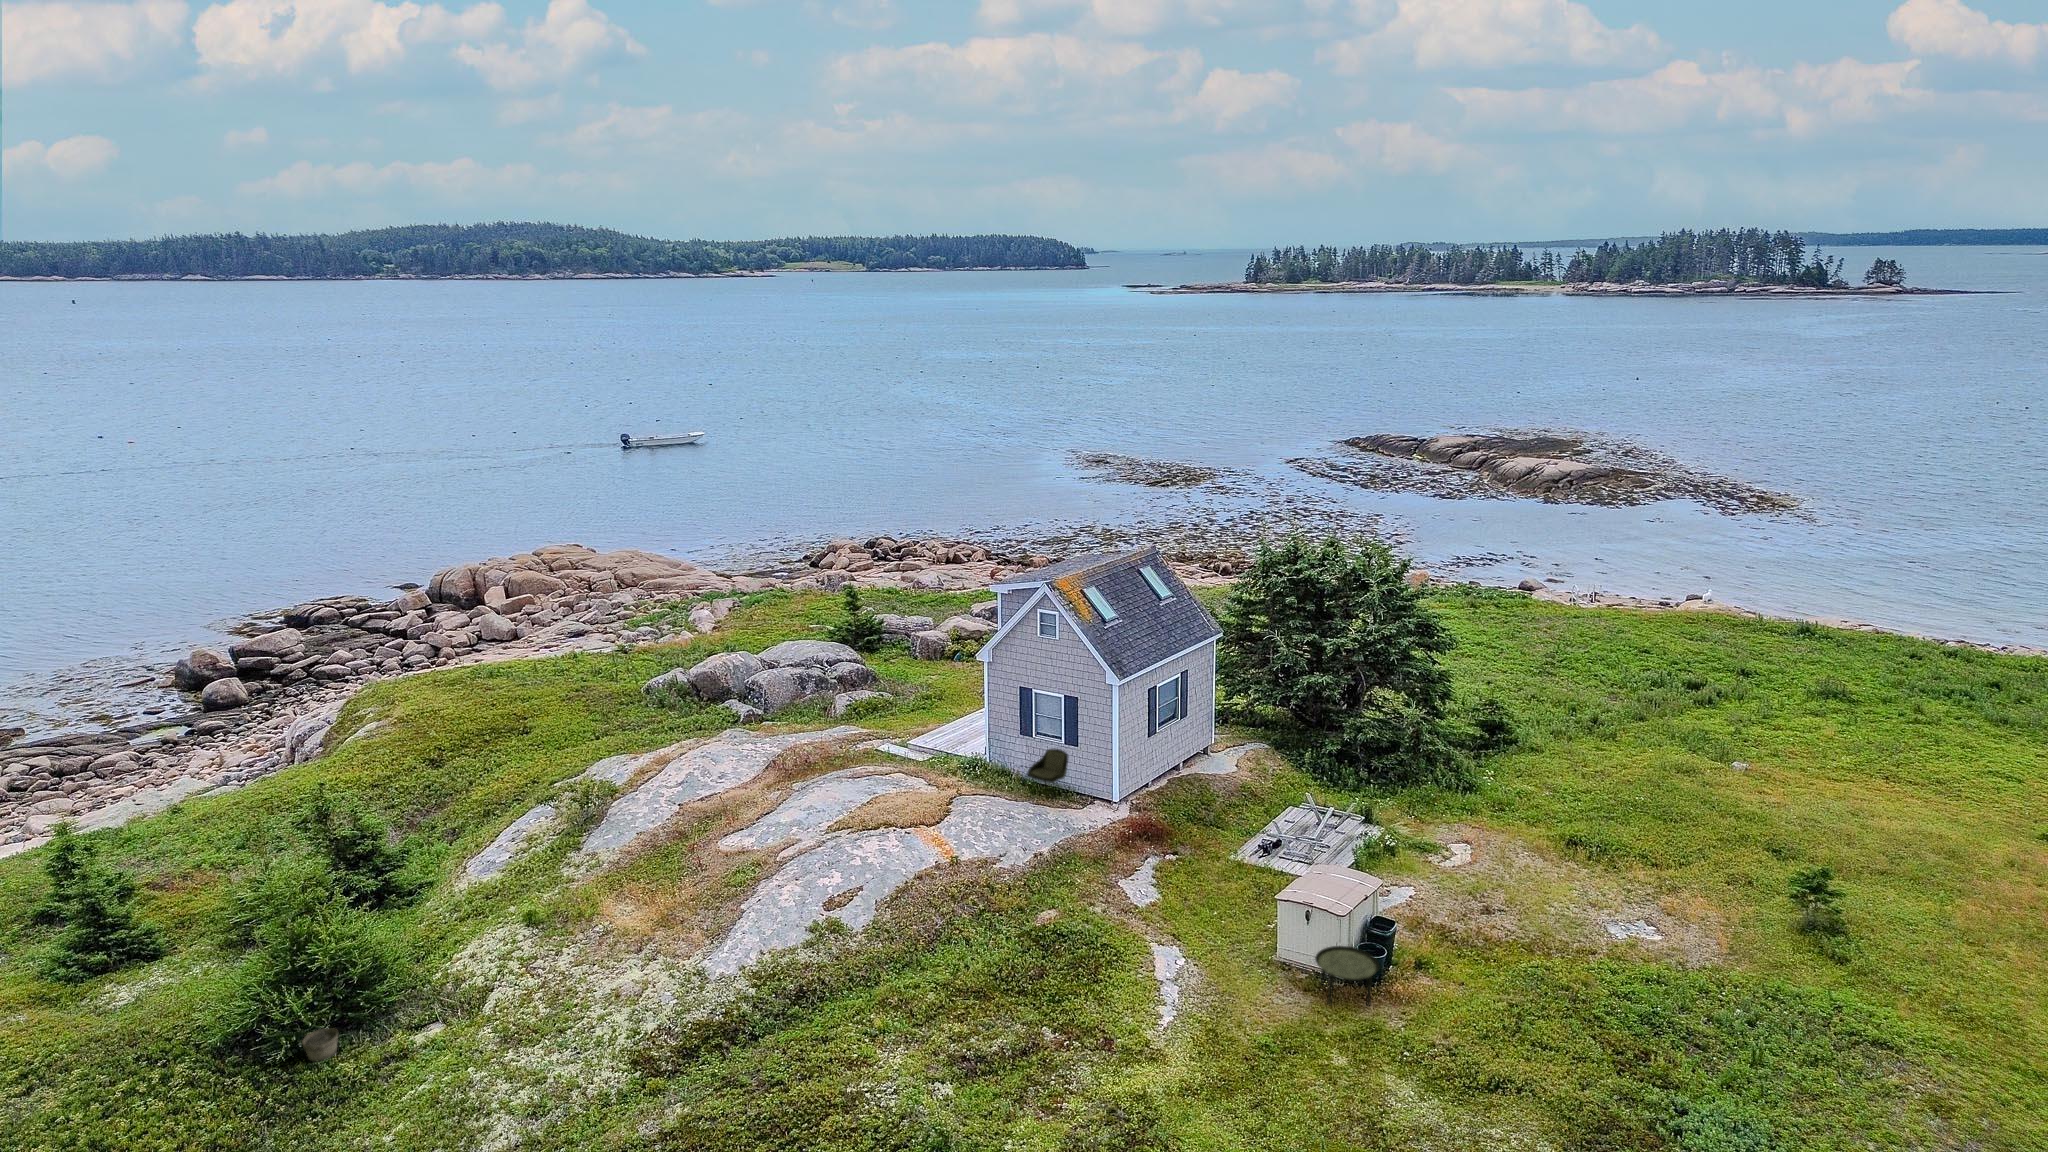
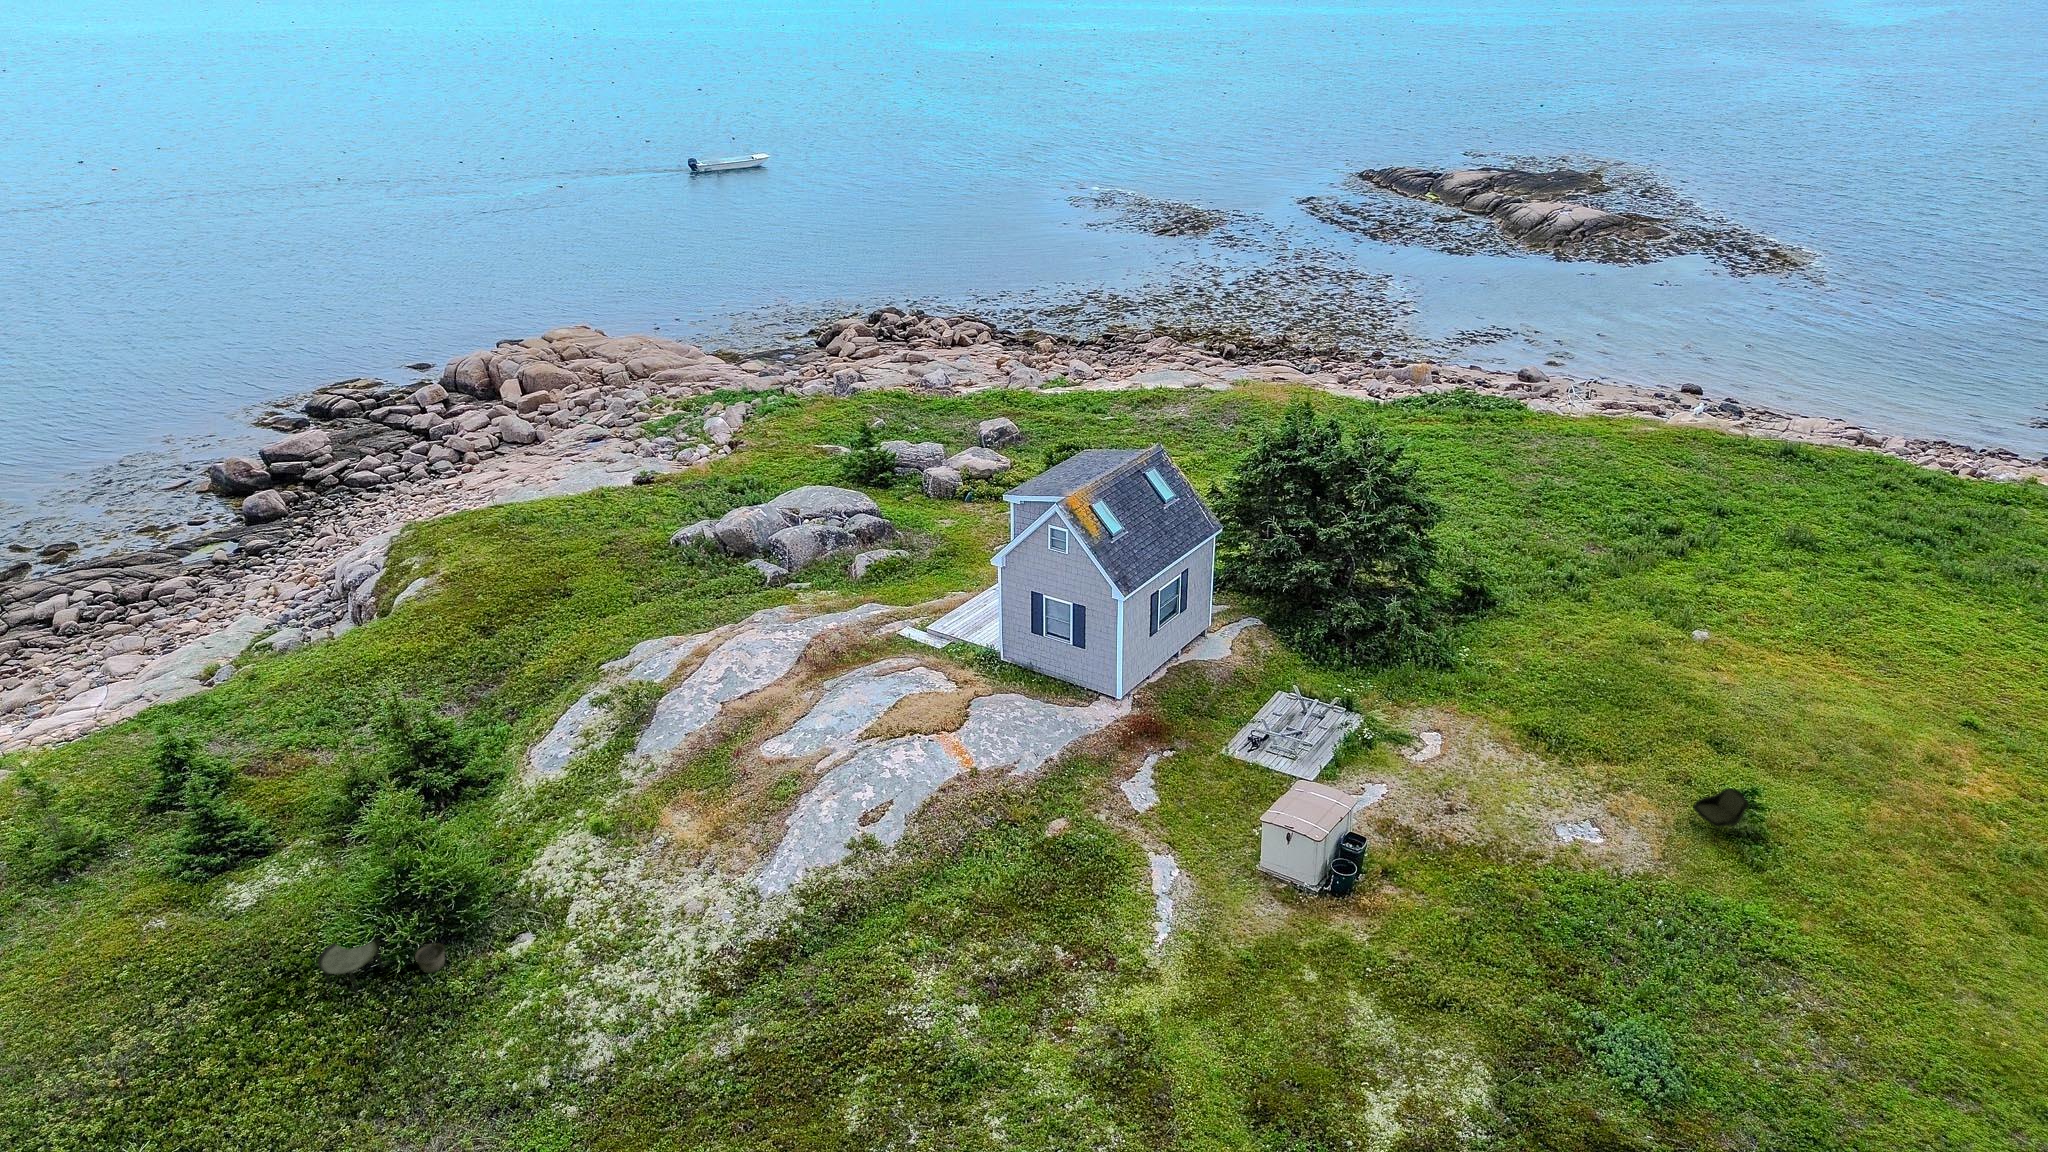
lounge chair: present [1027,748,1068,798] -> present [1691,788,1748,840]
round table: present [1315,946,1380,1006] -> present [317,939,384,994]

